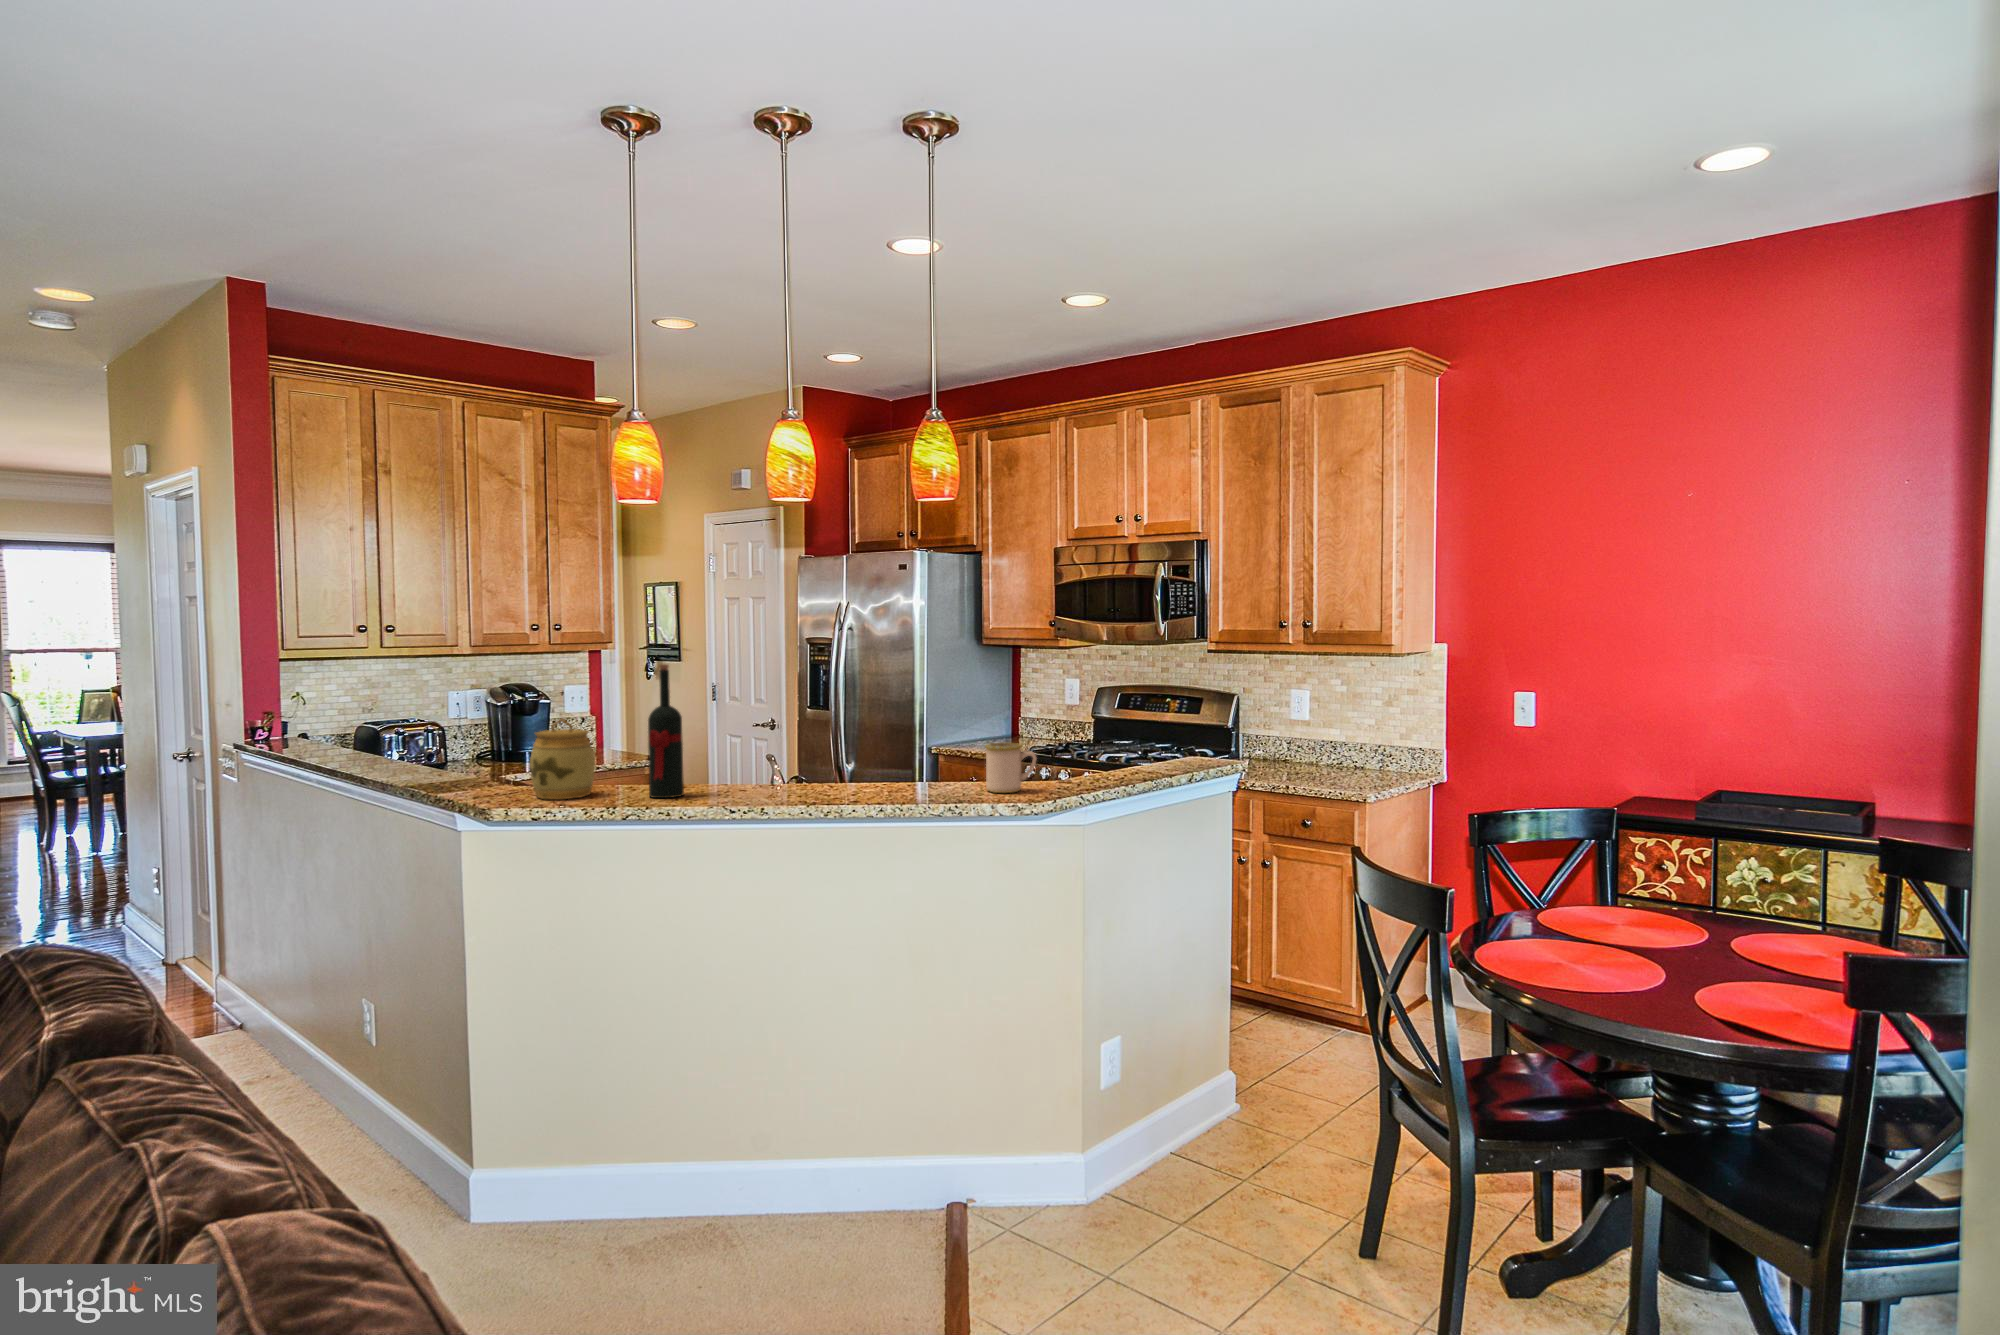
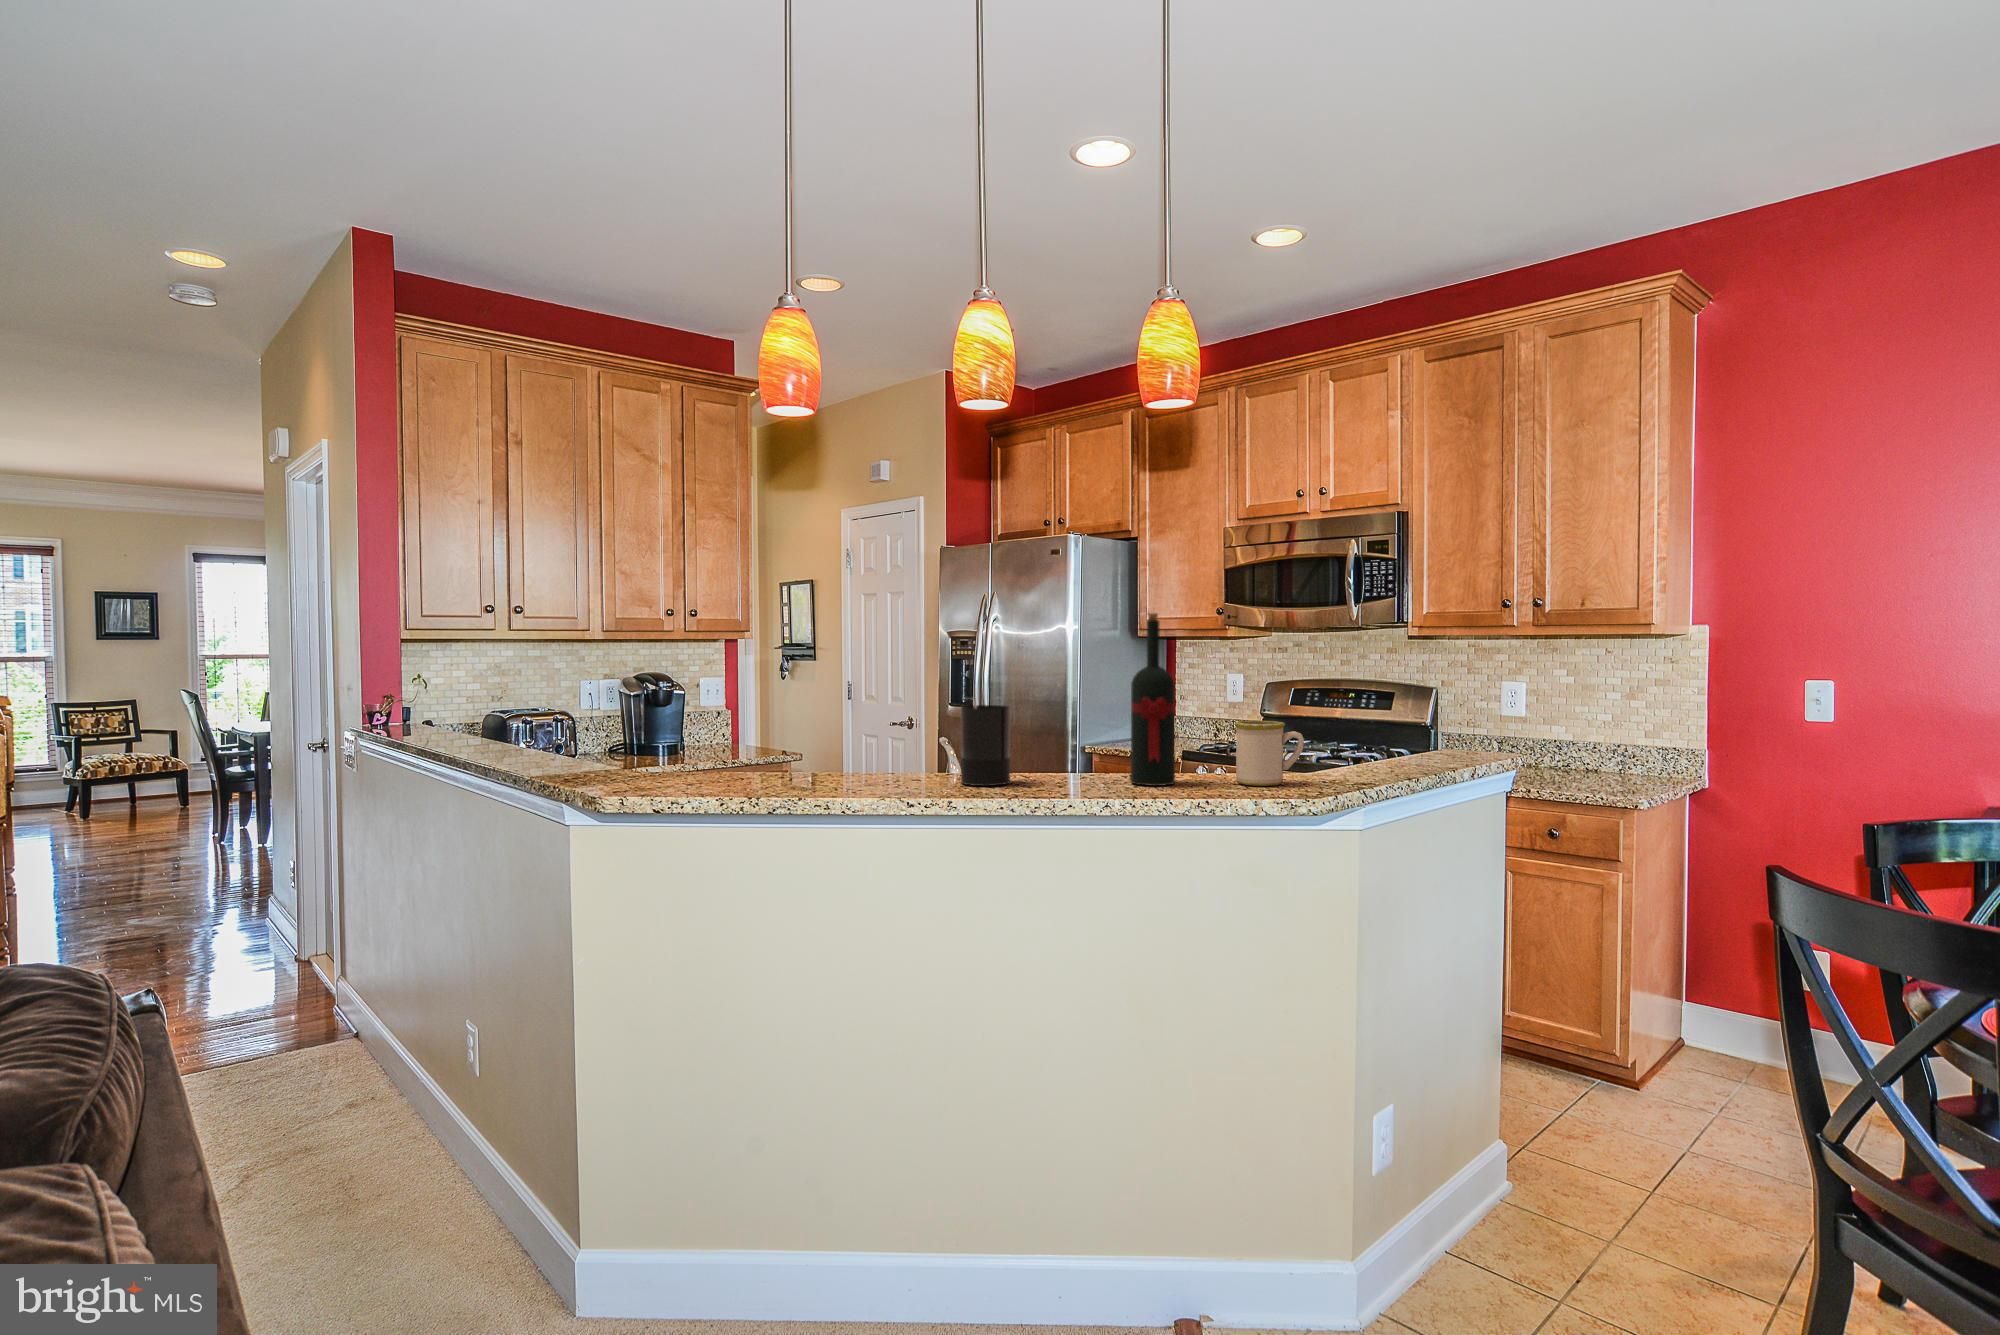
wine bottle: present [648,664,684,798] -> present [1130,613,1175,786]
jar: present [530,718,595,799] -> none [655,684,736,787]
candle: none [774,727,814,796] -> present [961,699,1010,786]

